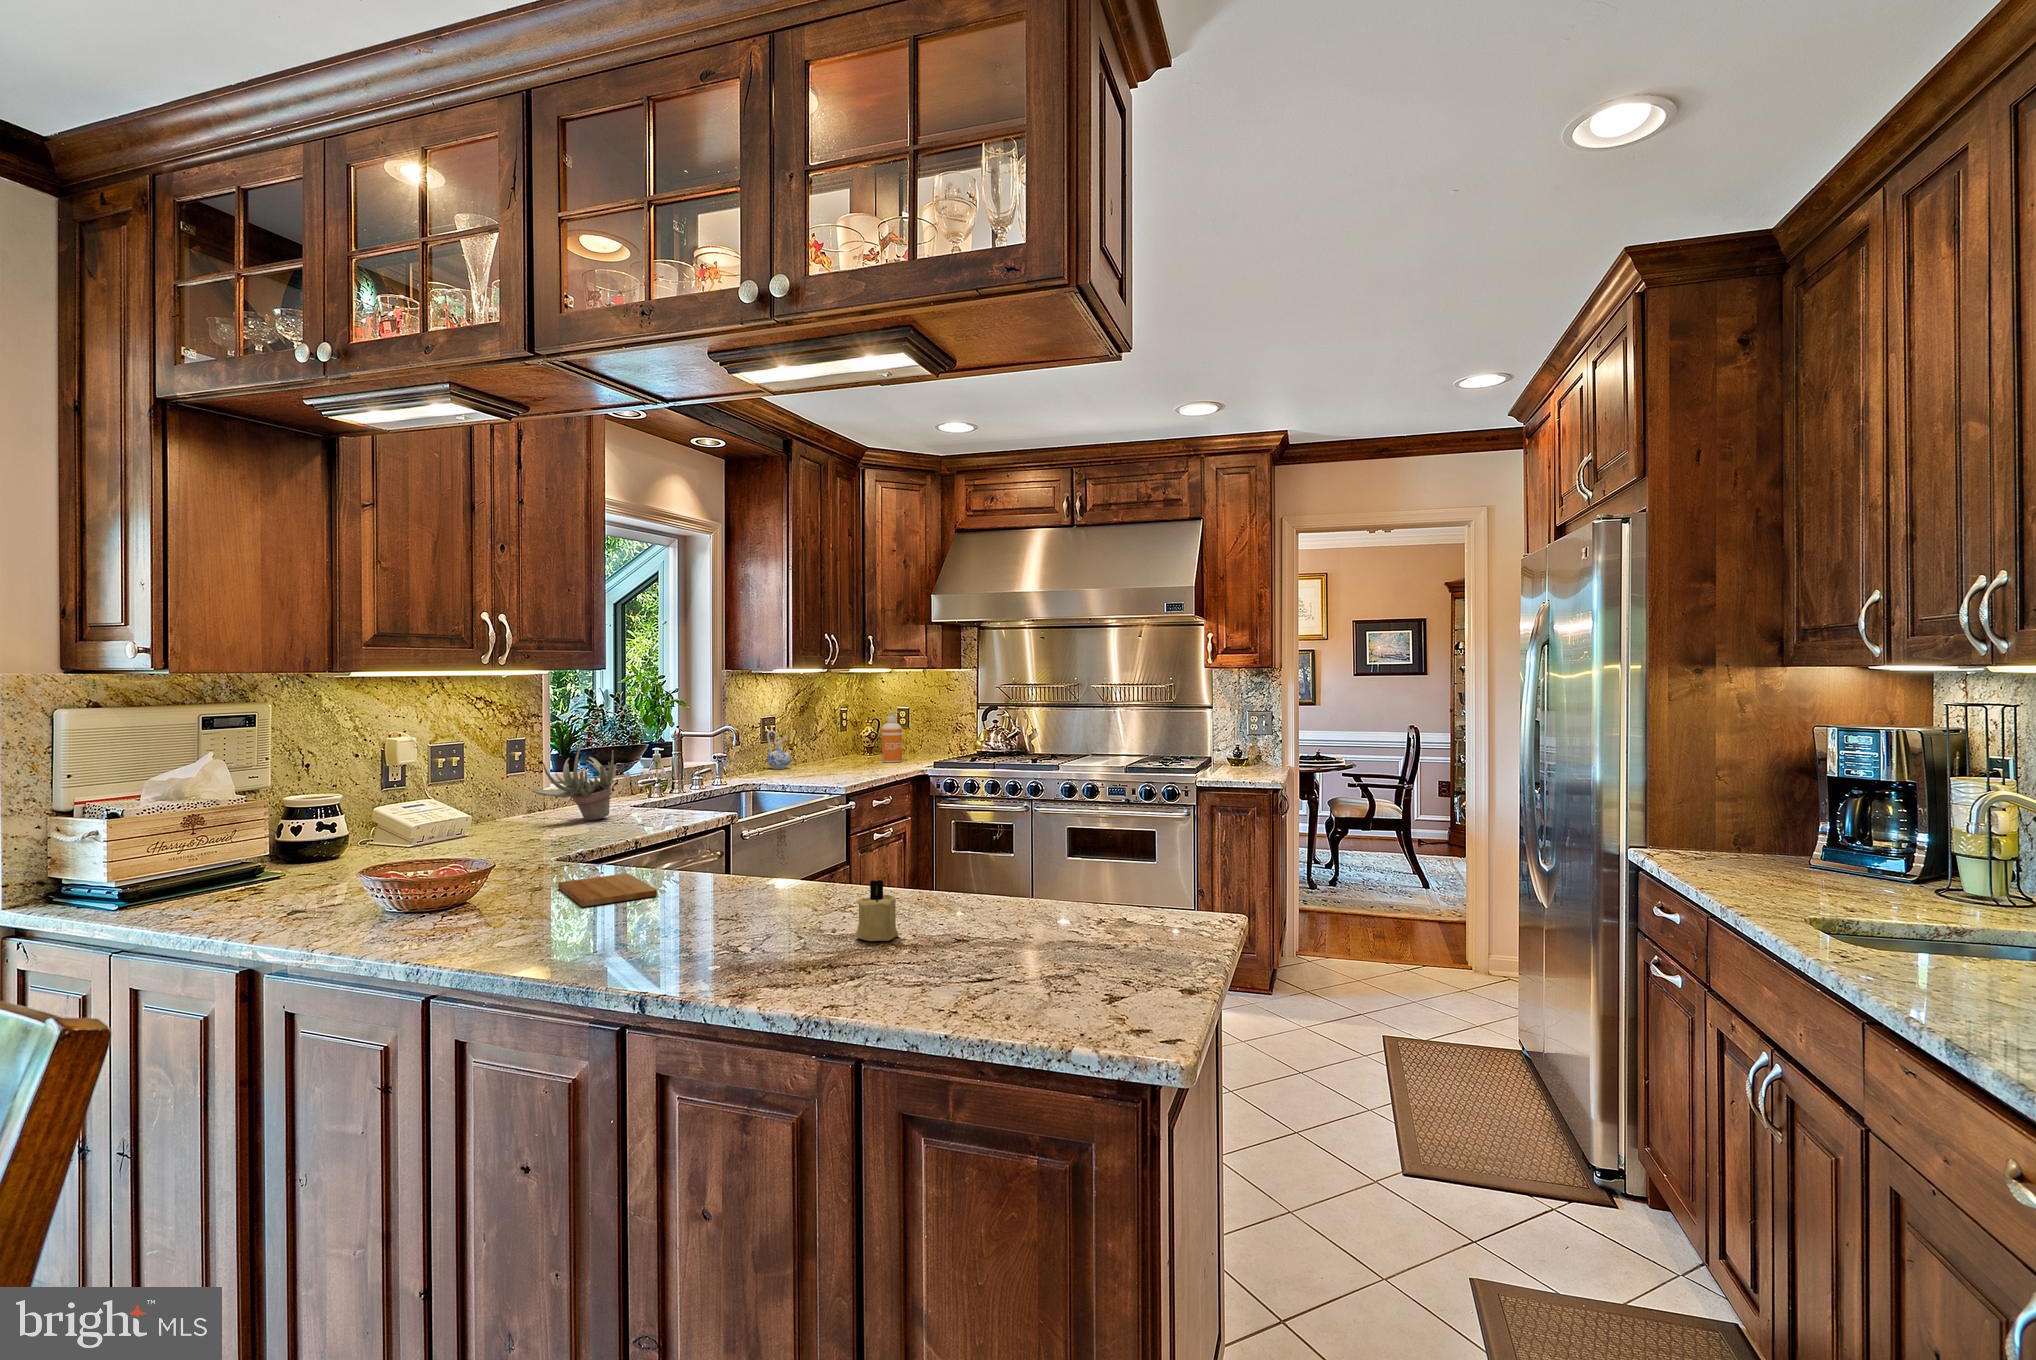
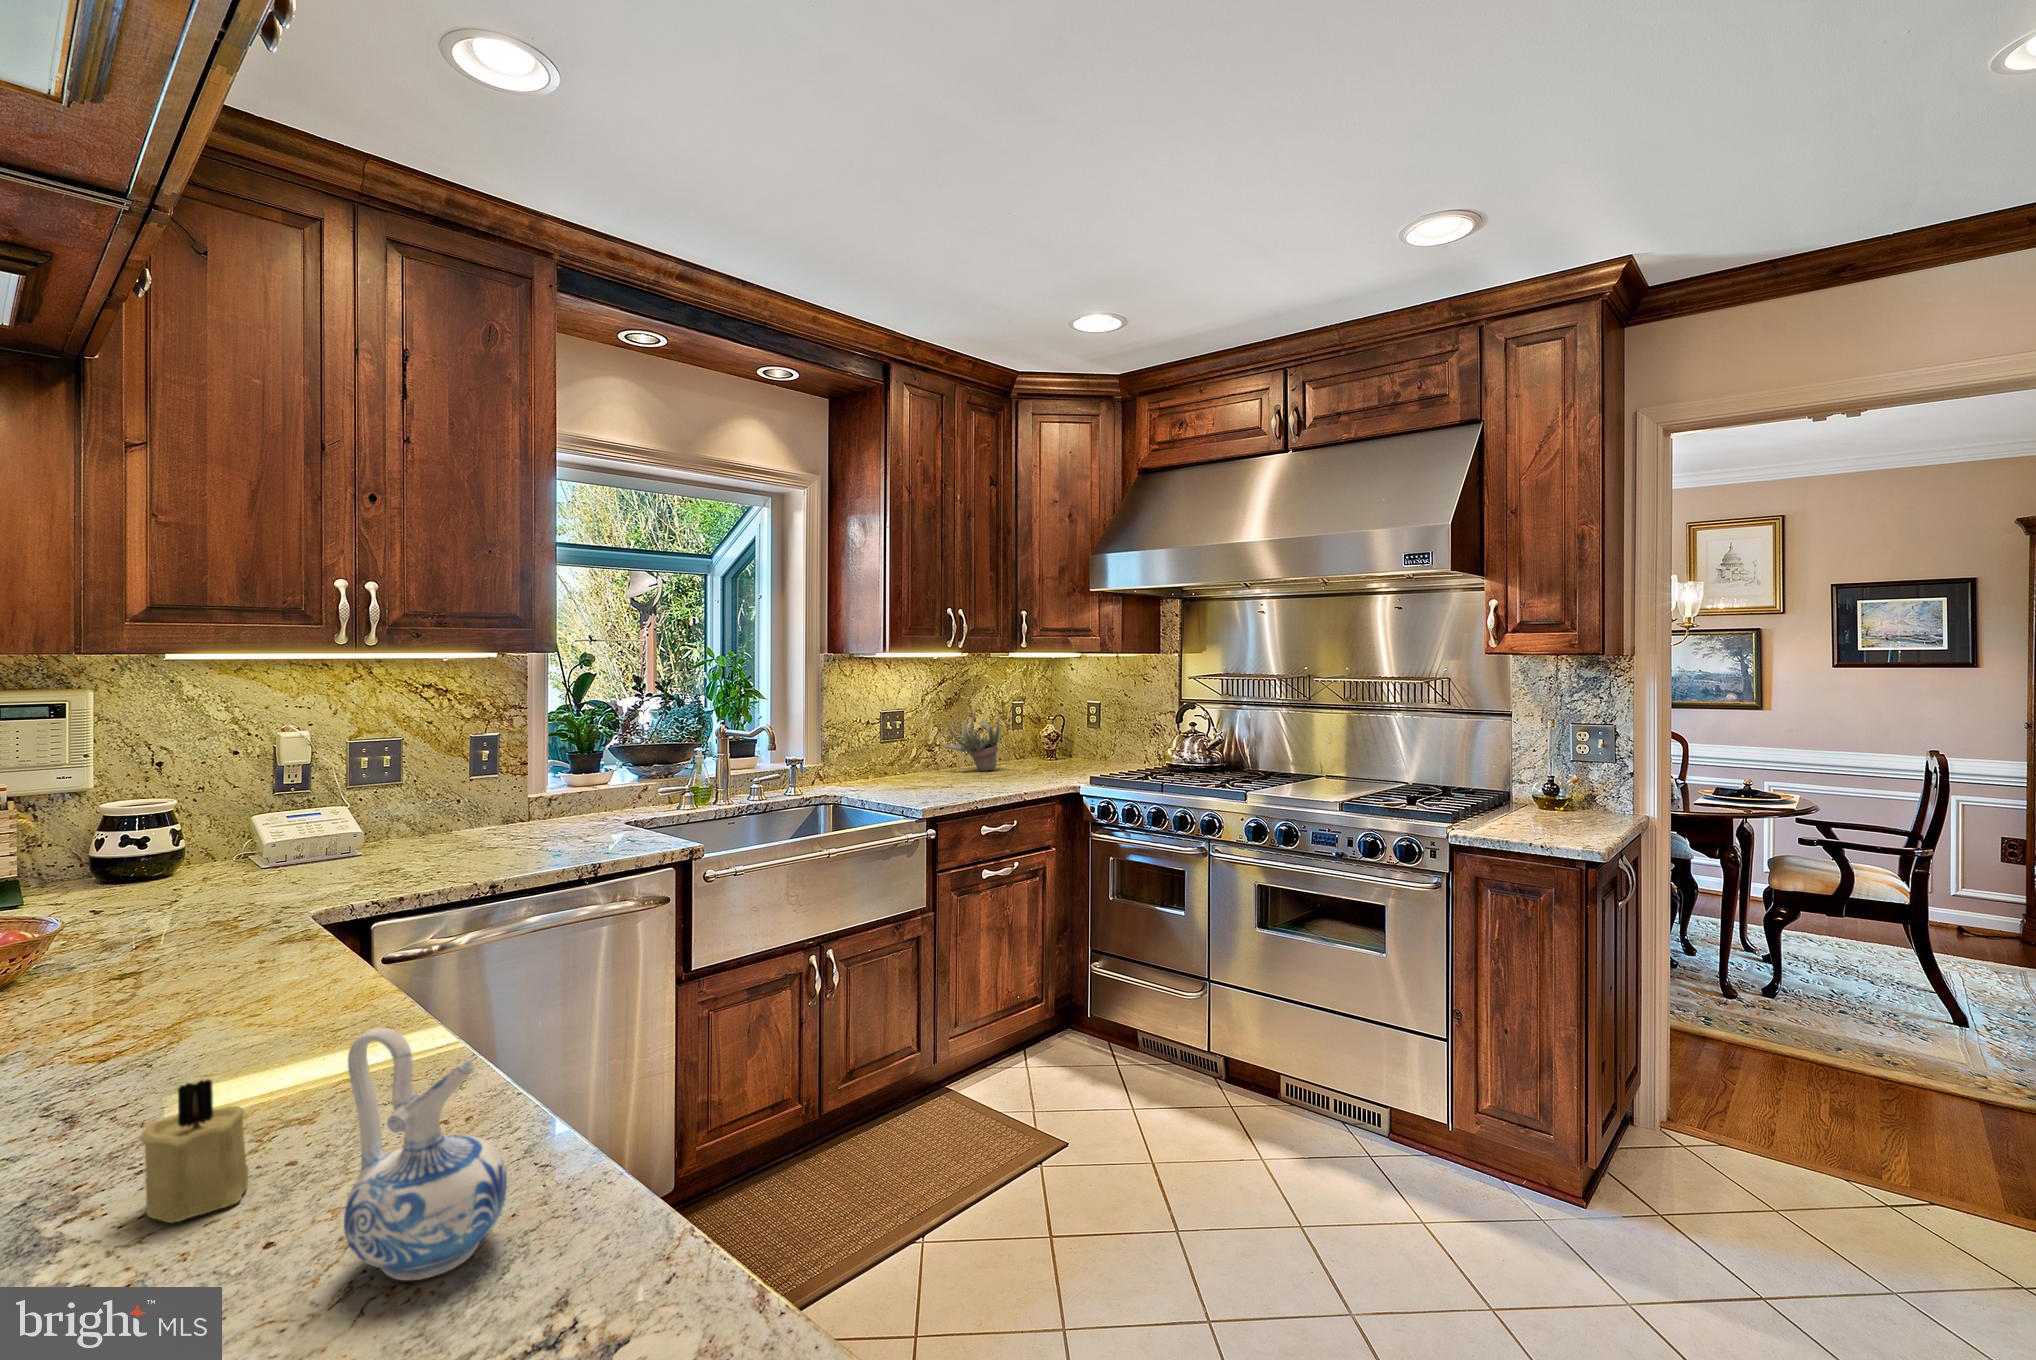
soap dispenser: present [882,711,902,762] -> none [1030,709,1056,776]
ceramic pitcher: present [767,730,791,769] -> present [344,1028,507,1280]
succulent plant: present [531,743,616,820] -> present [940,709,1001,771]
cutting board: present [558,873,657,907] -> none [100,949,301,1013]

